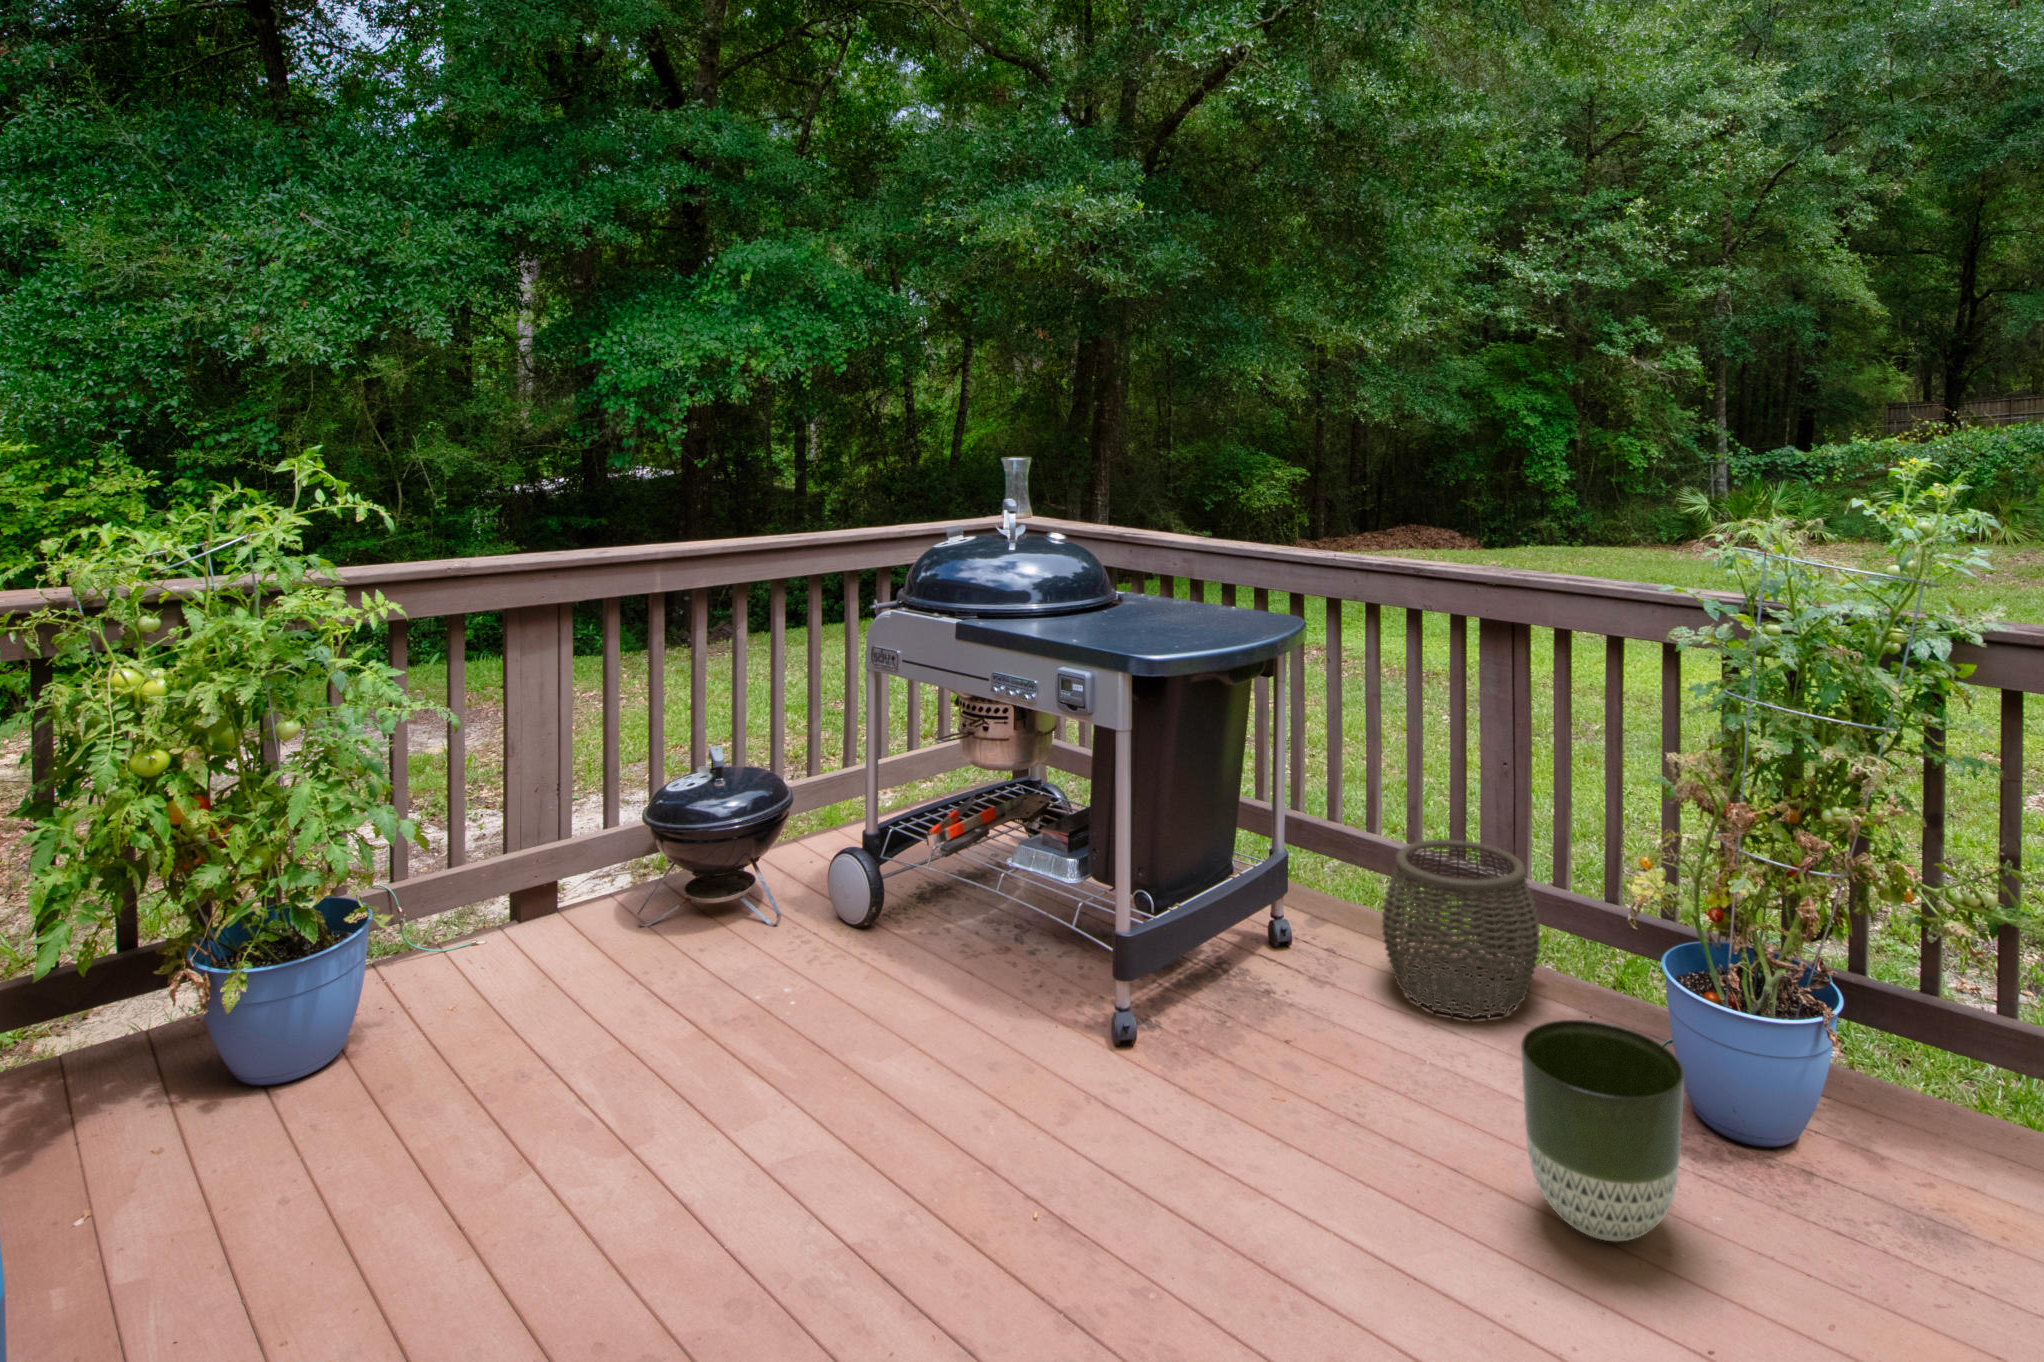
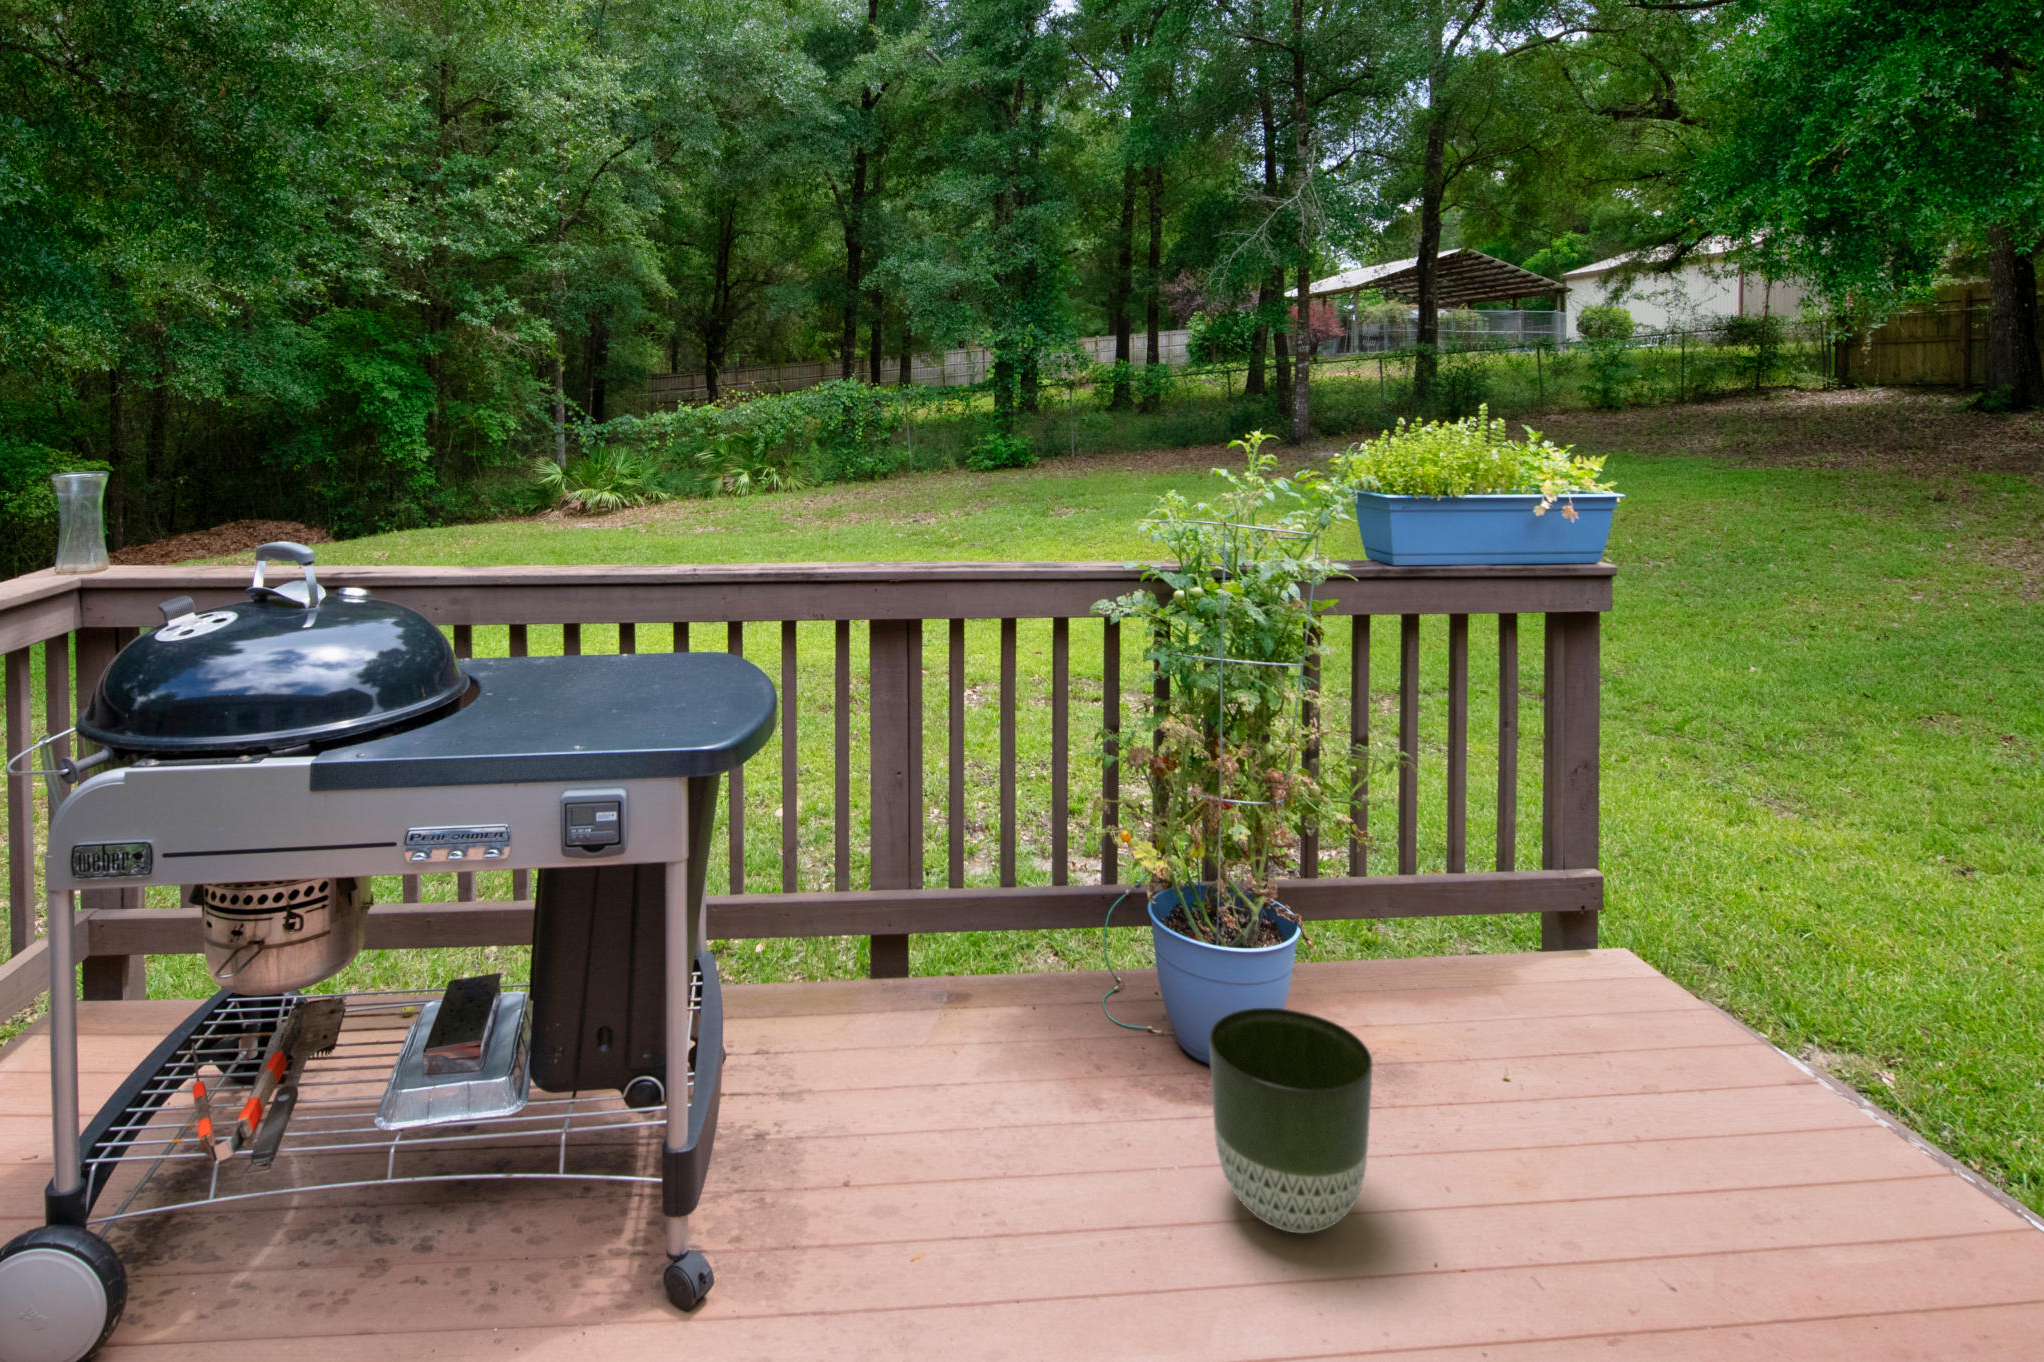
woven basket: present [1382,839,1540,1017] -> none [829,864,1001,1071]

